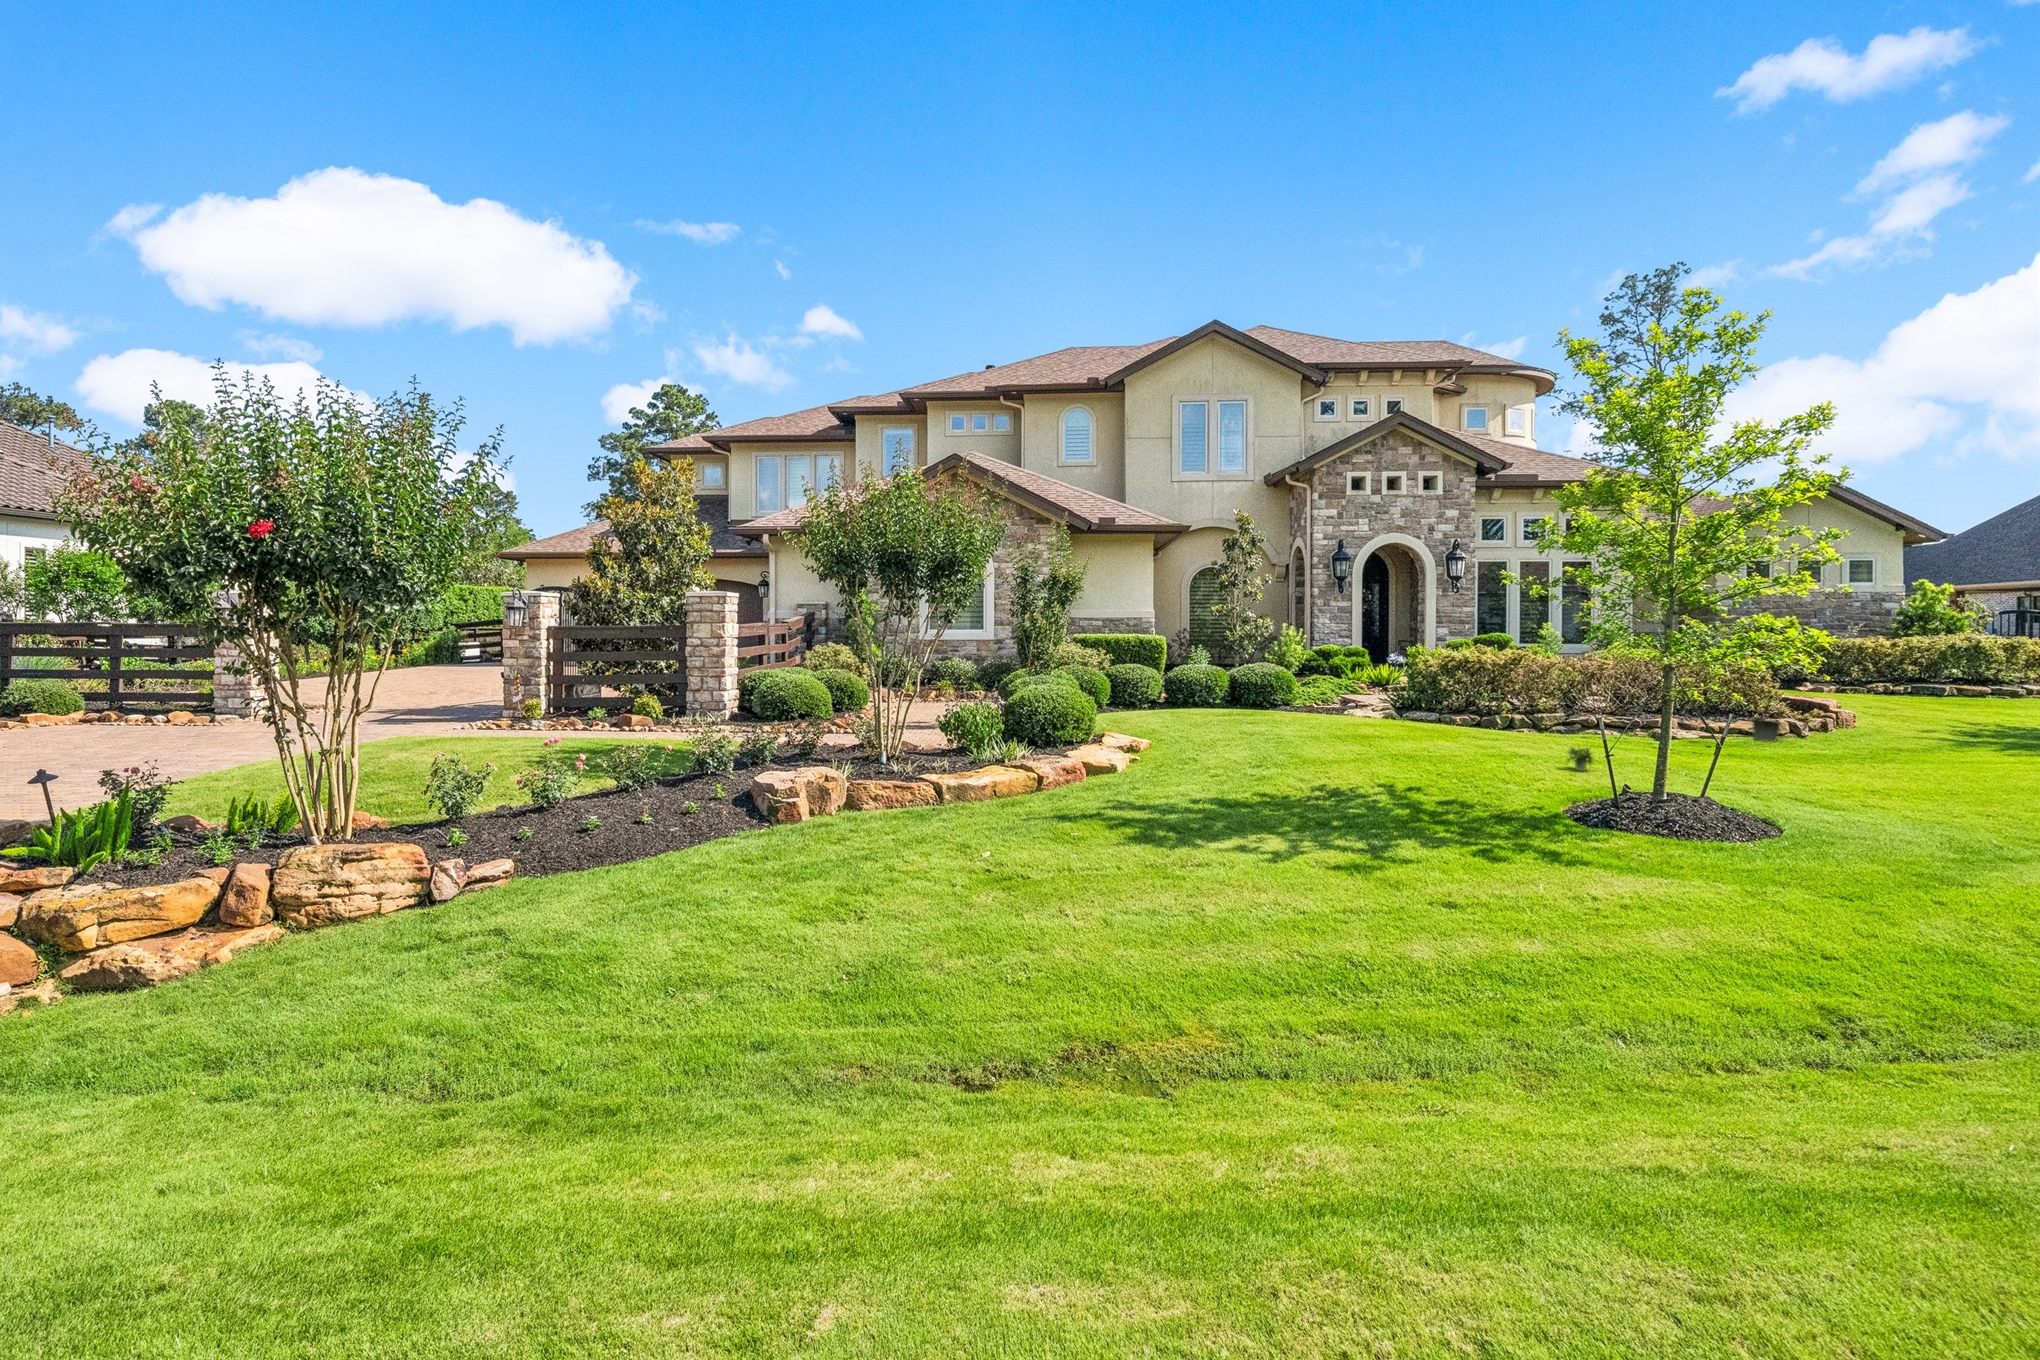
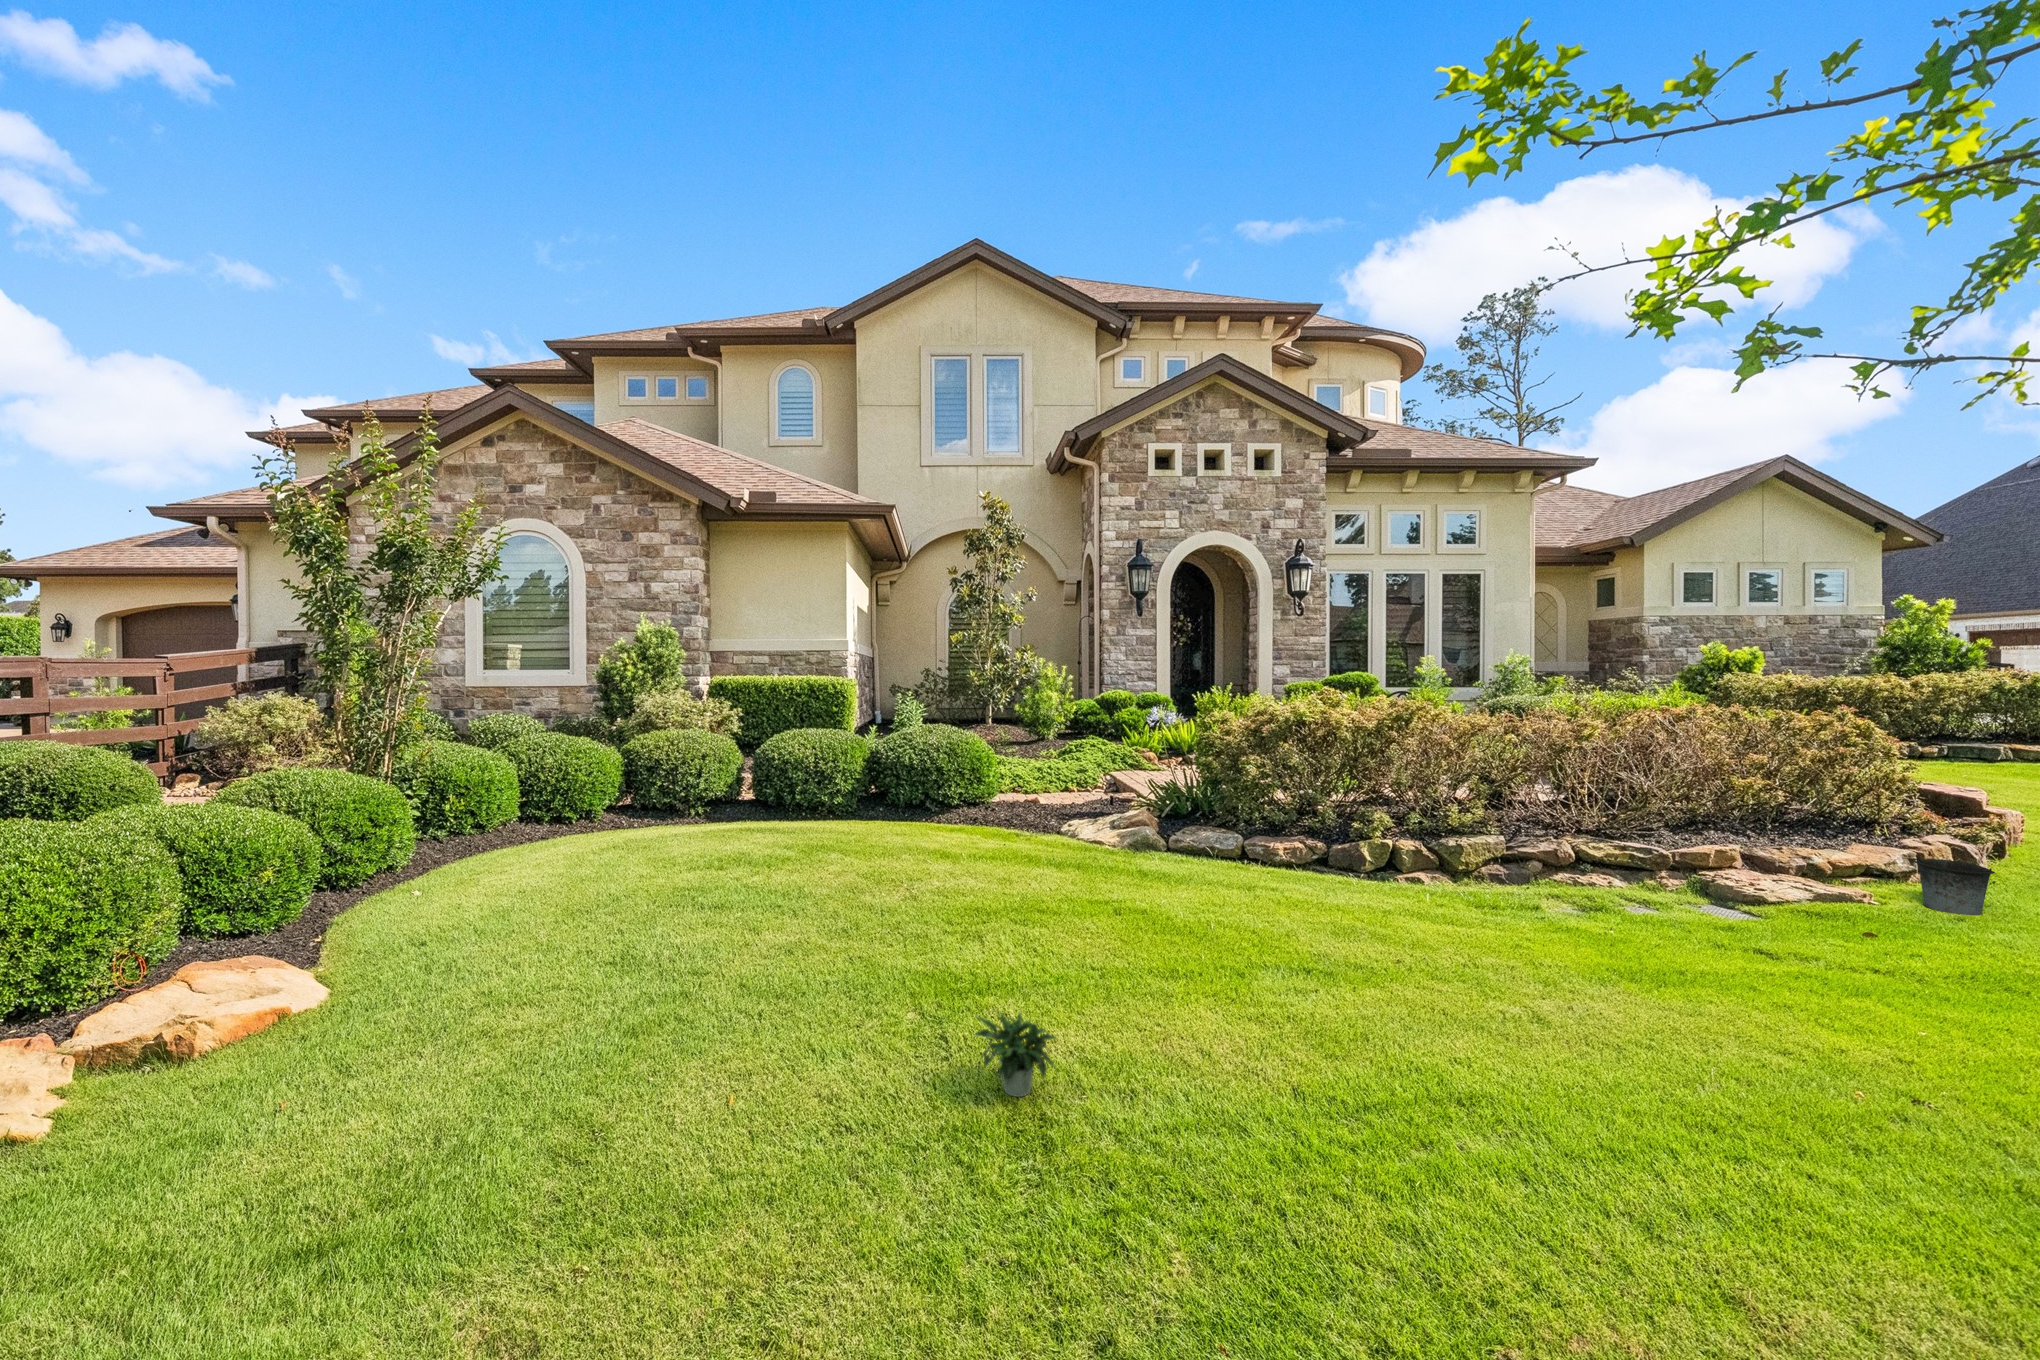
potted plant: present [1568,748,1594,771] -> present [975,1012,1056,1097]

